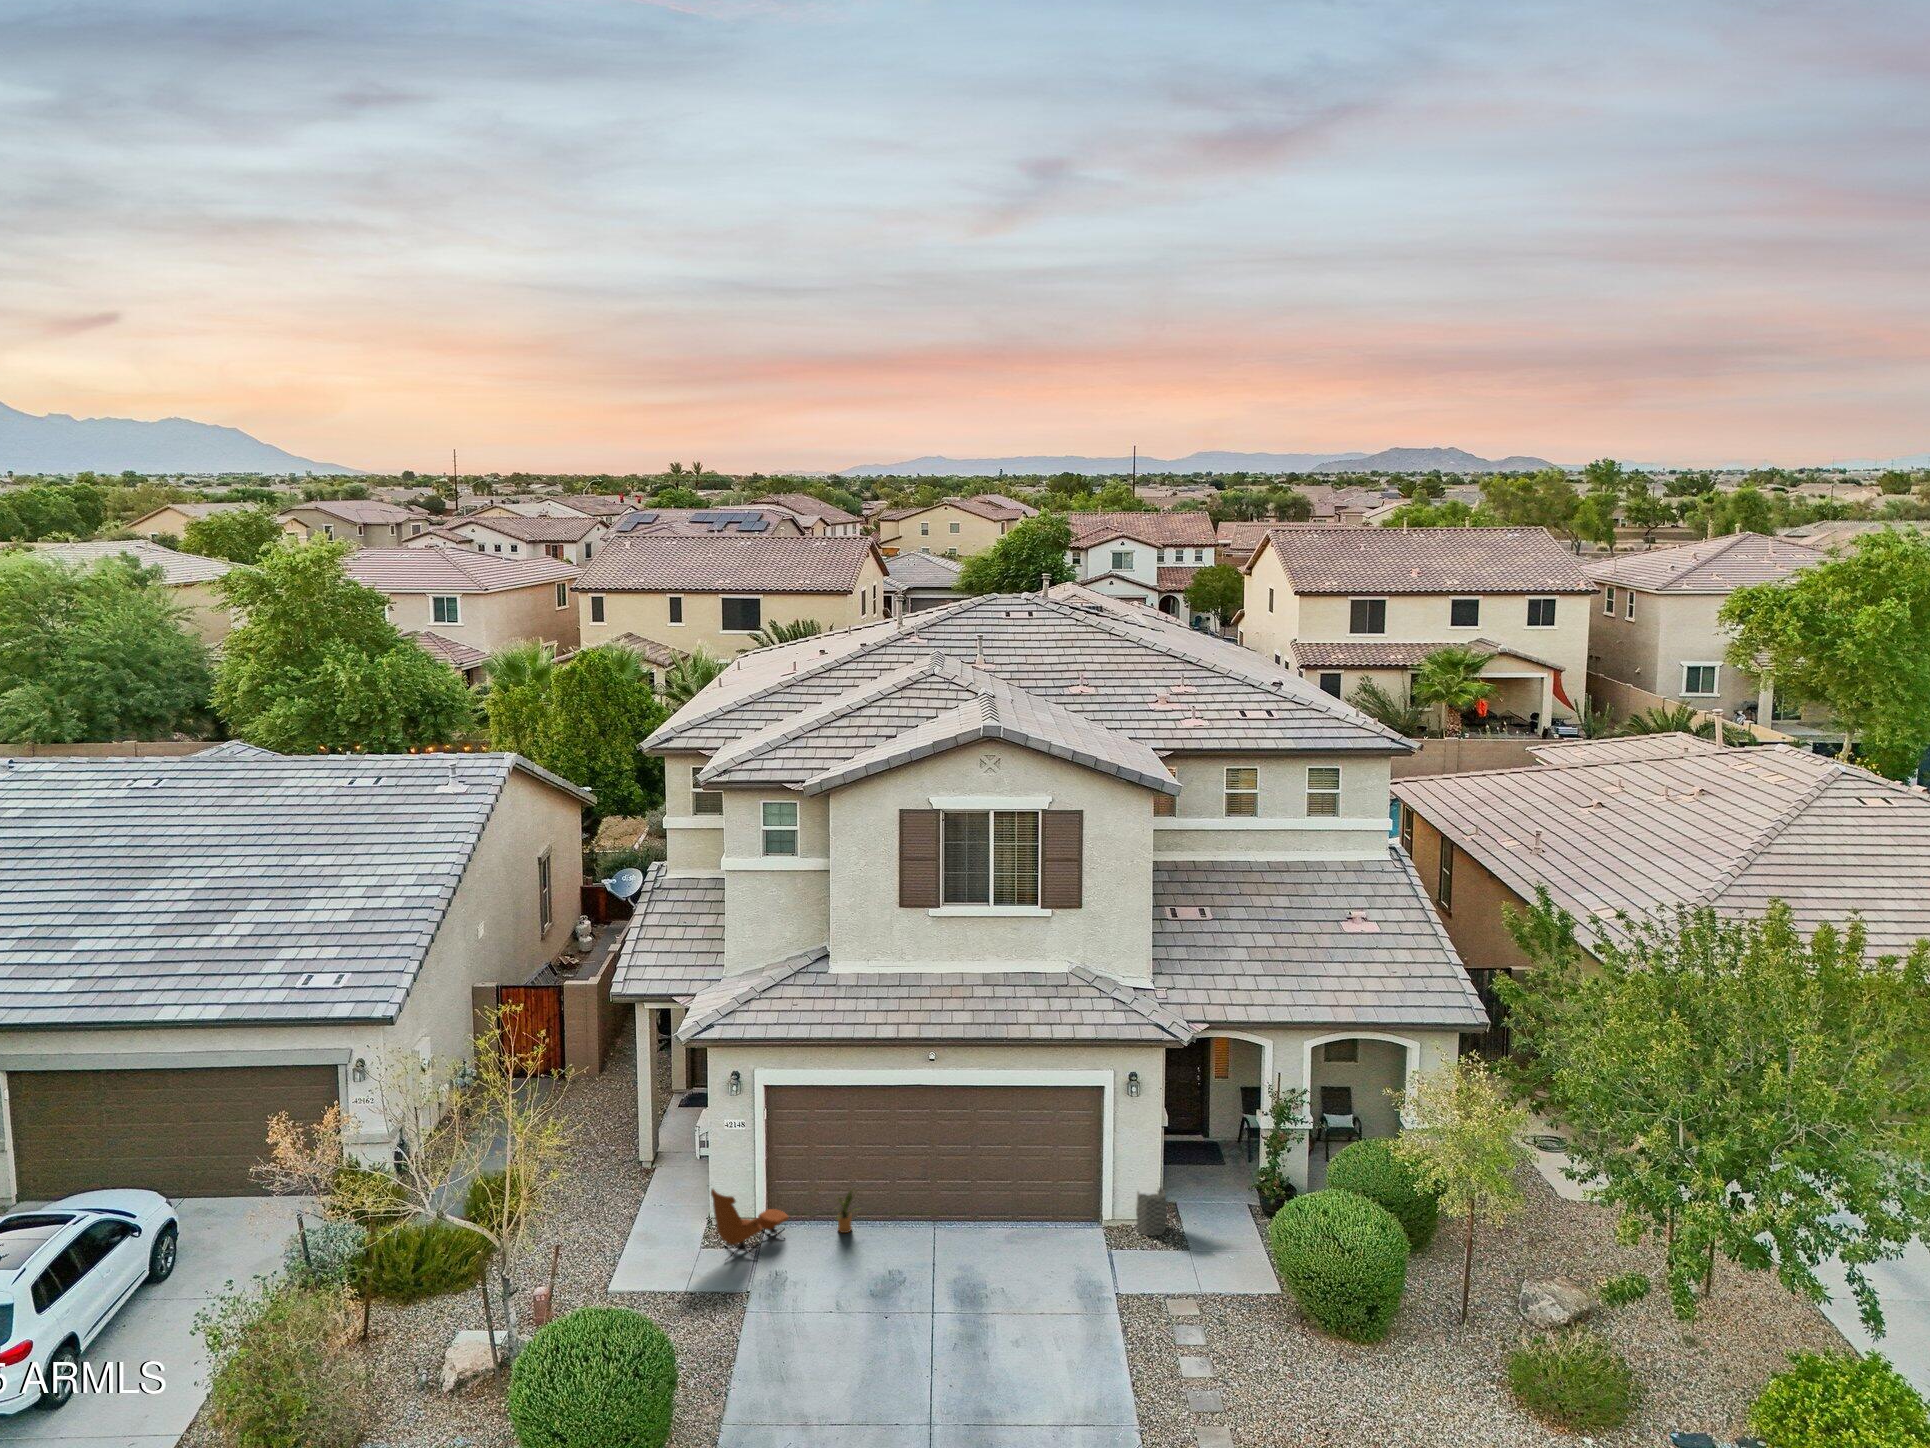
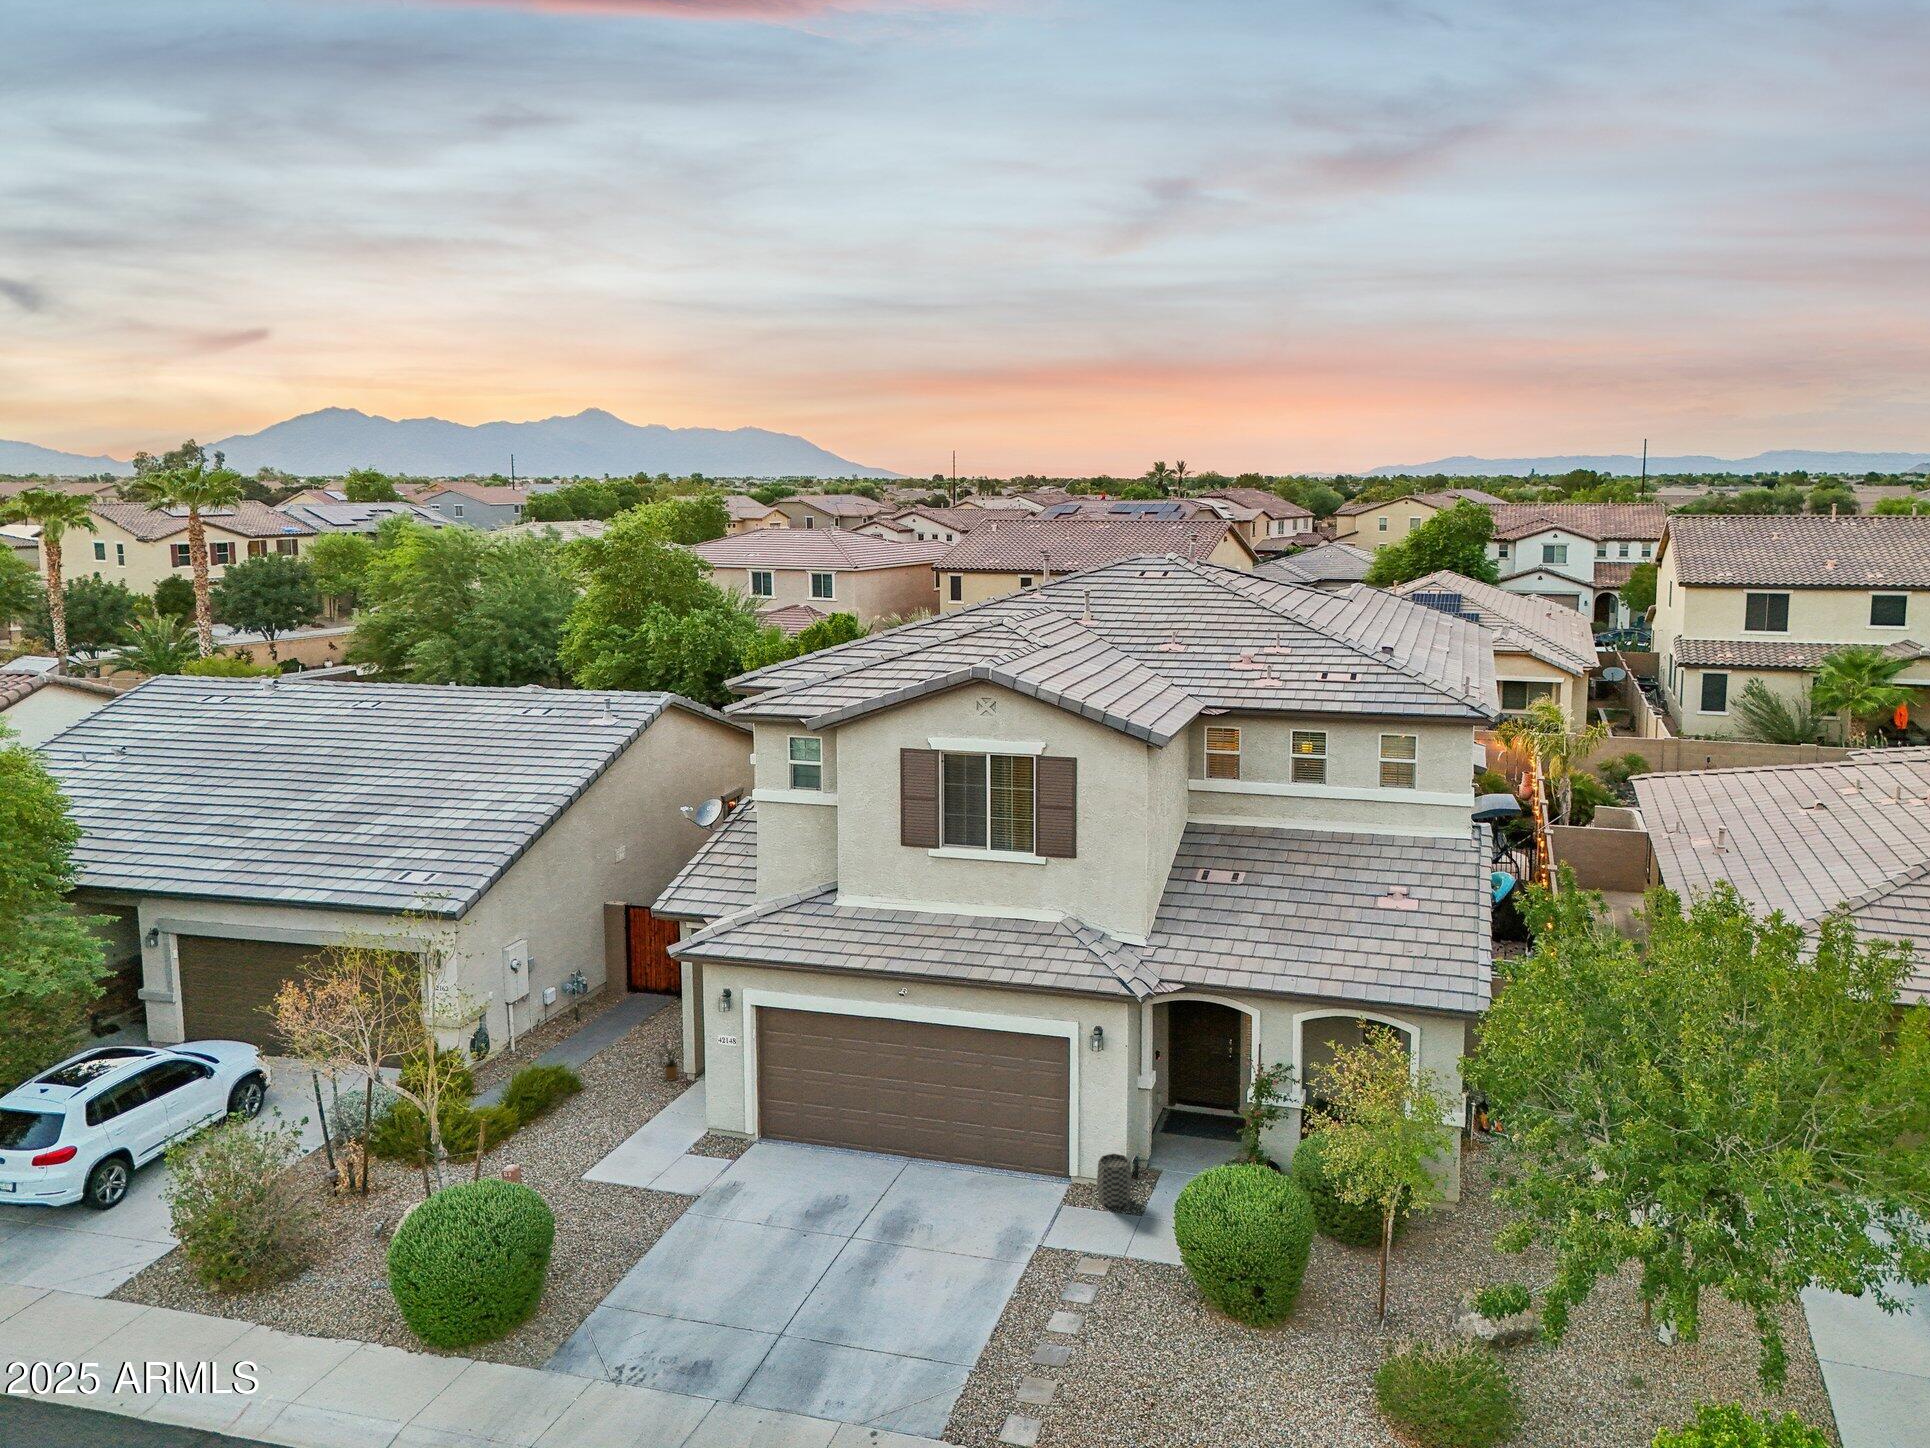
lounge chair: present [711,1189,789,1257] -> none [684,1094,773,1168]
house plant: present [836,1191,860,1233] -> present [659,1047,678,1080]

